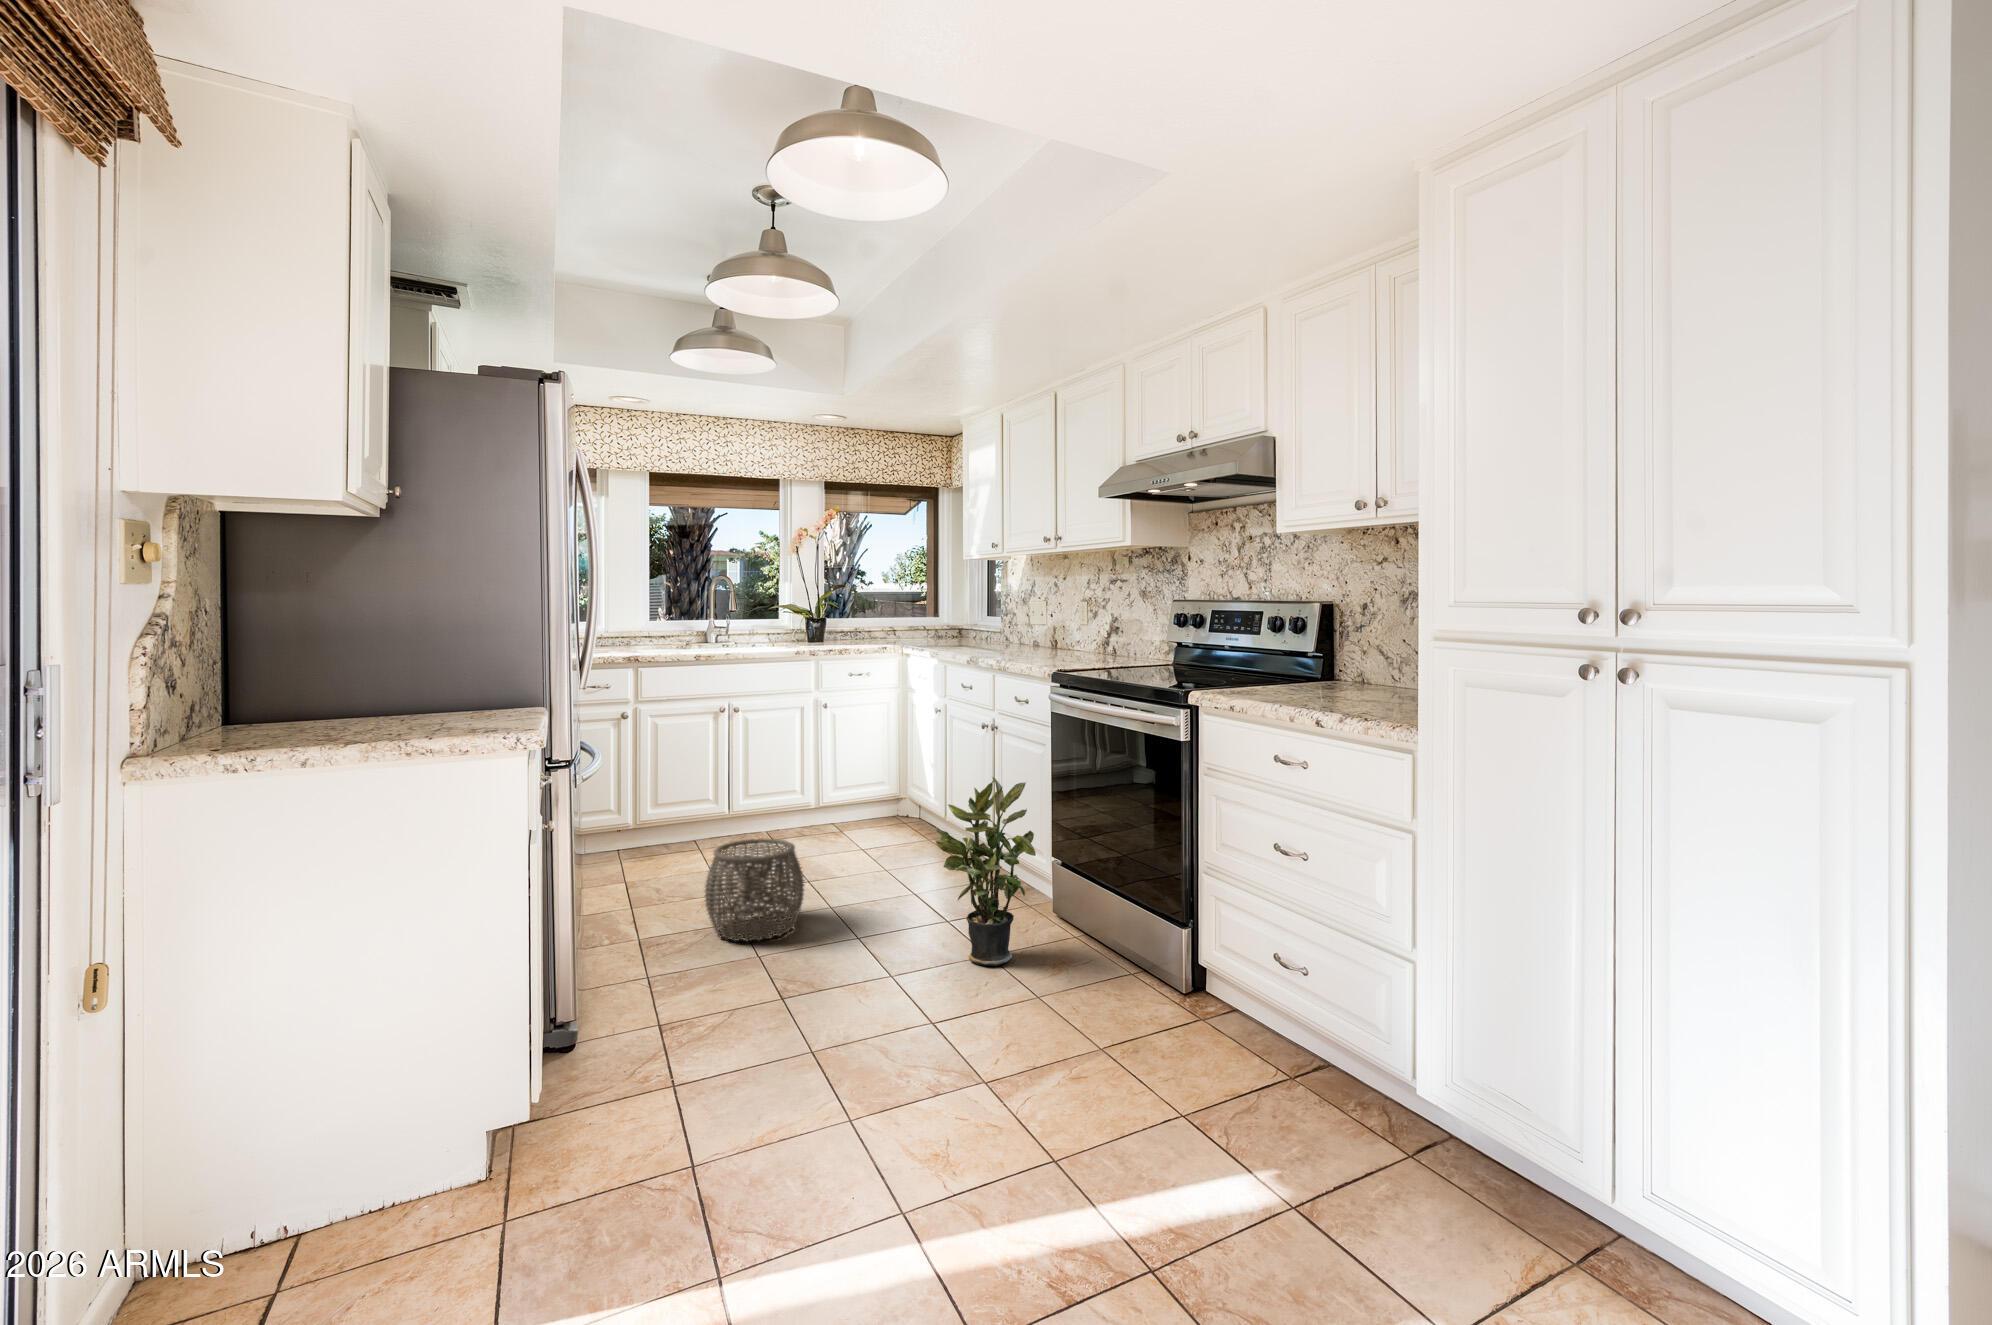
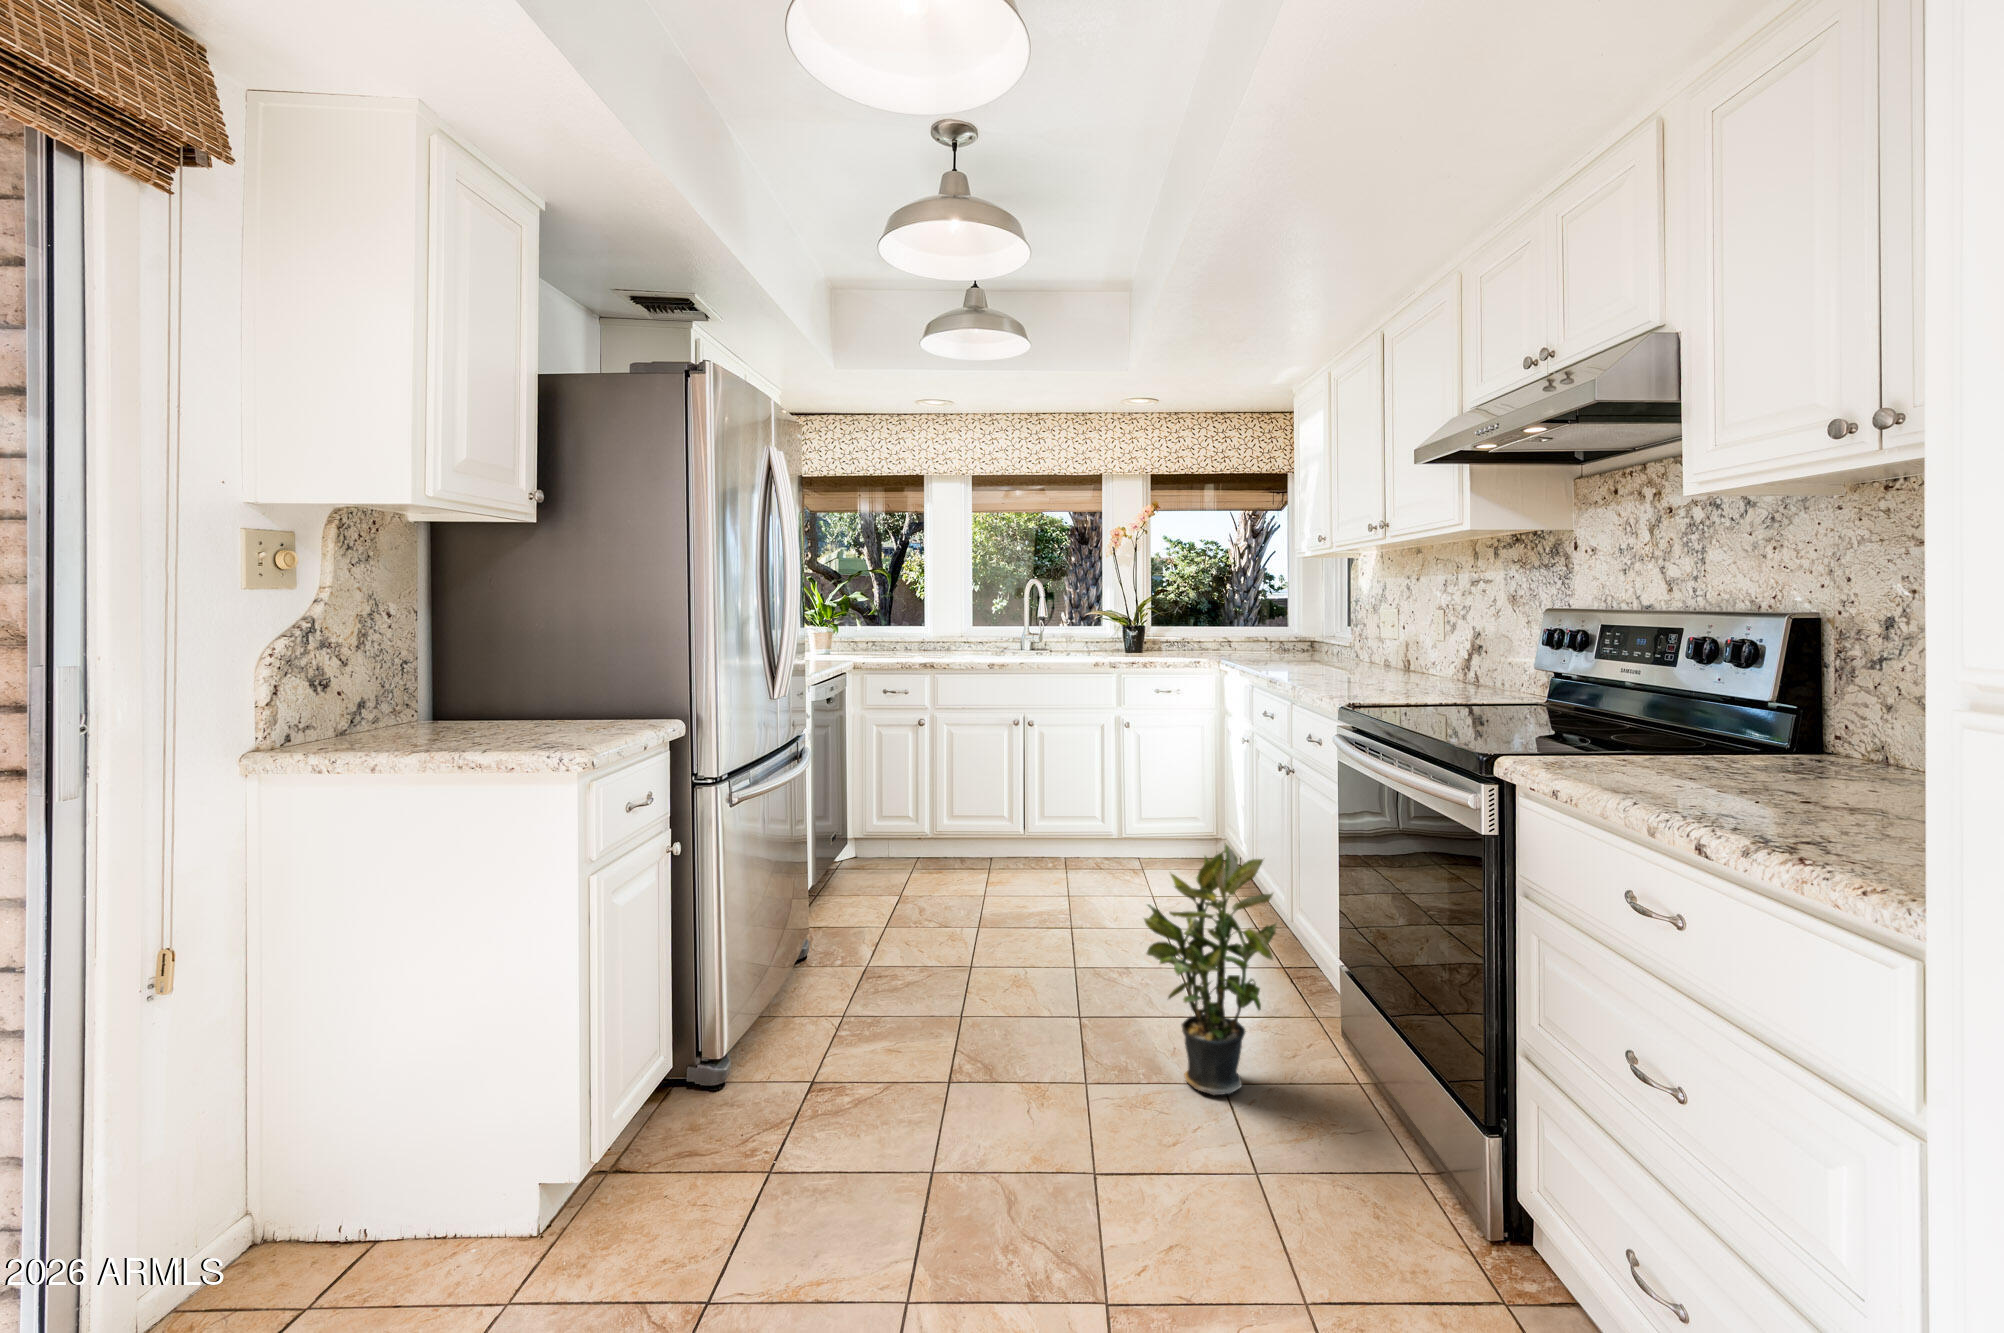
woven basket: present [705,839,804,941] -> none [921,876,1030,995]

